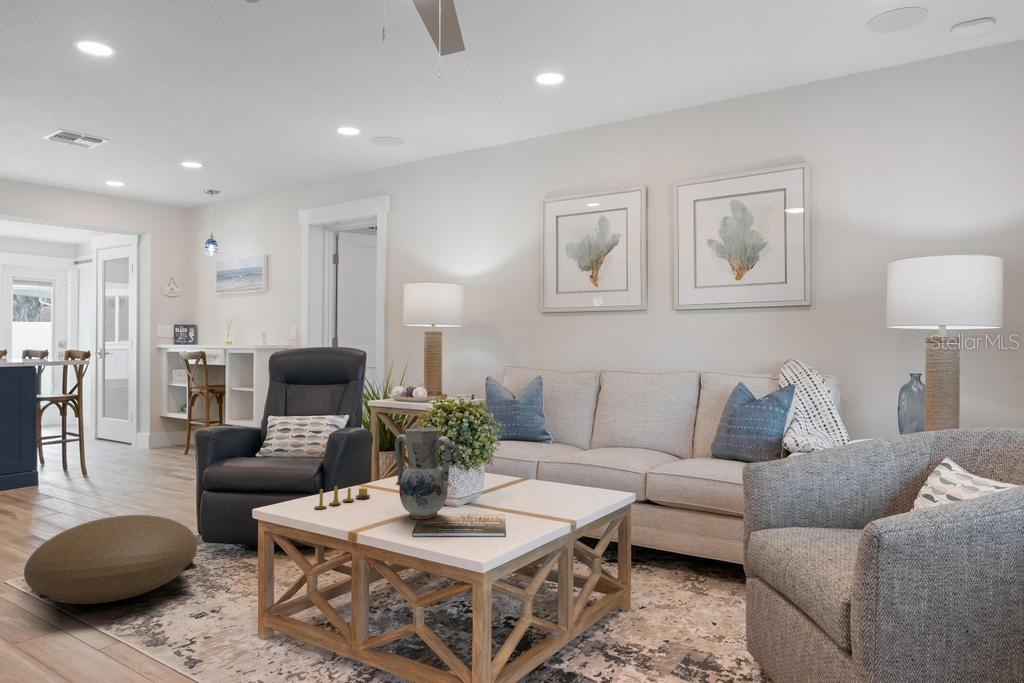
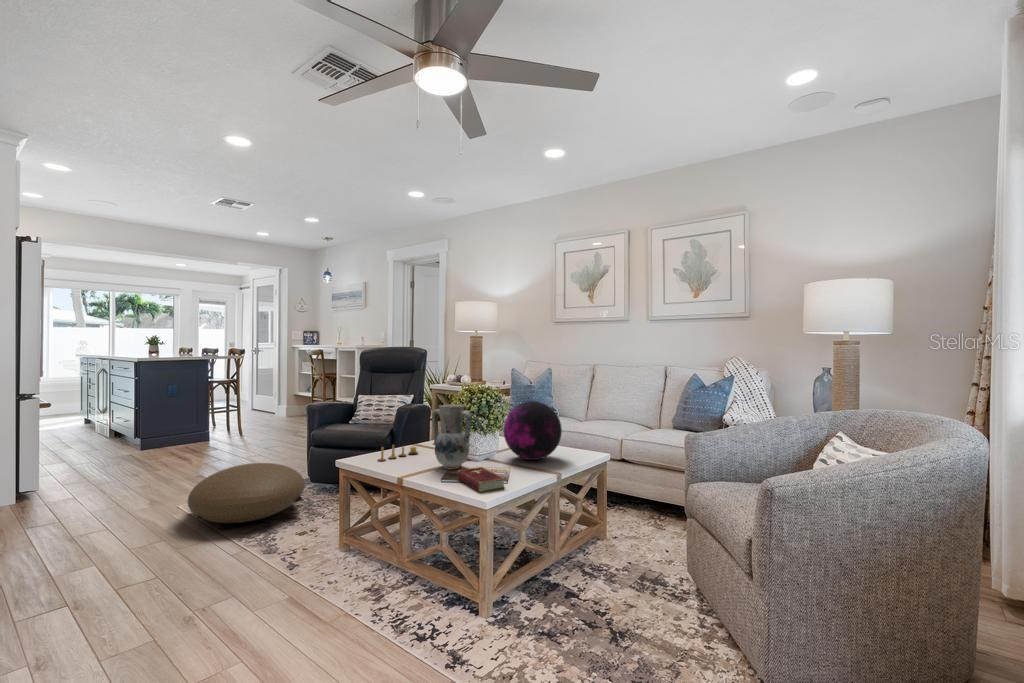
decorative orb: none [493,422,572,503] -> present [504,401,562,460]
hardcover book: none [436,515,506,551] -> present [457,467,505,492]

